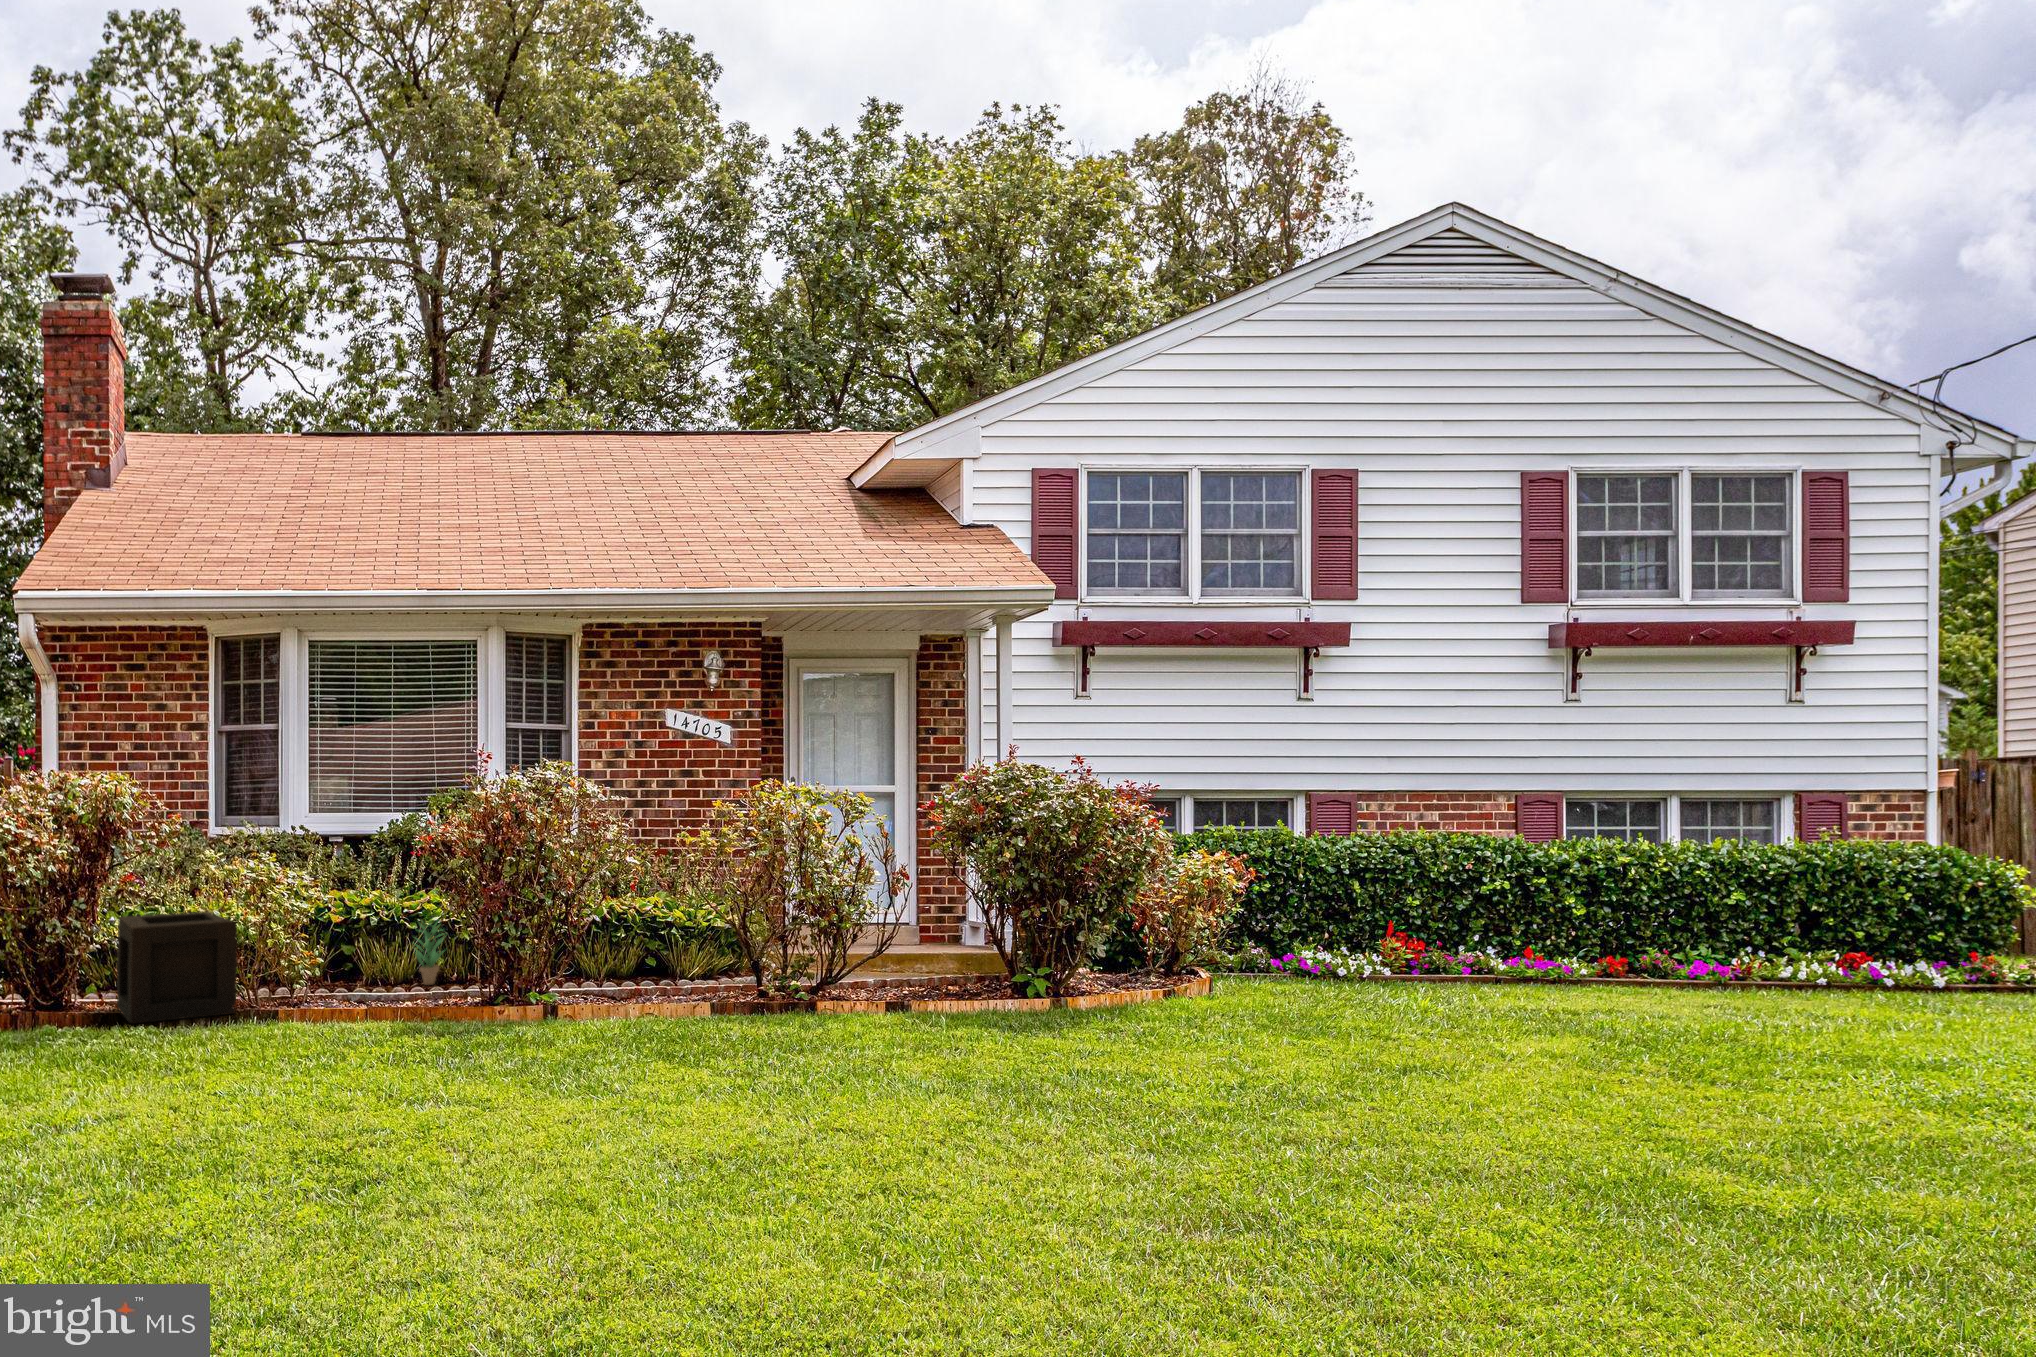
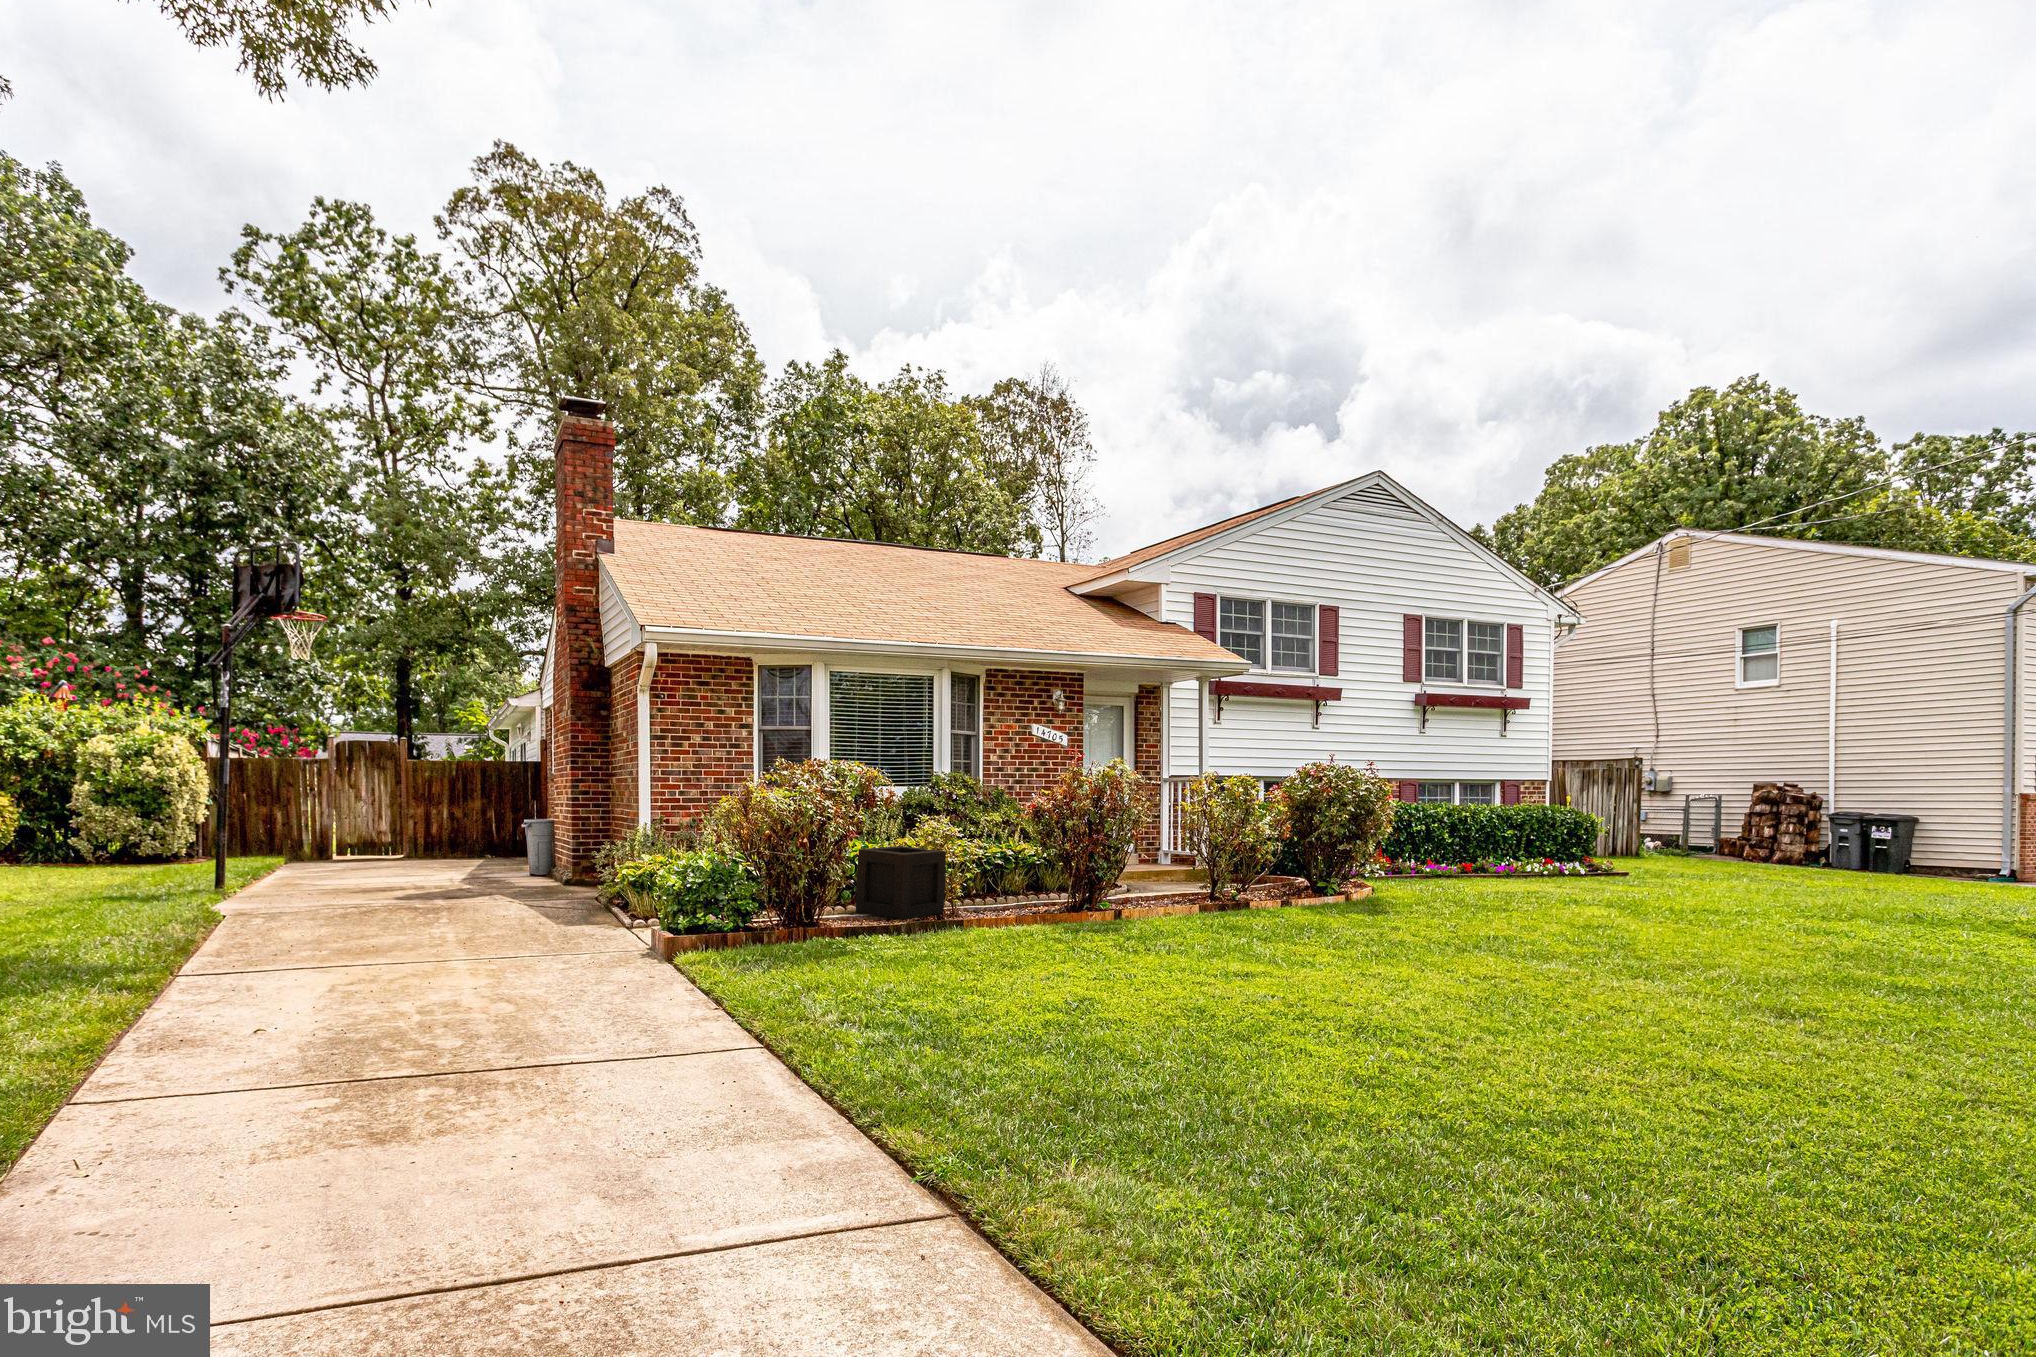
potted plant: present [415,923,444,985] -> none [980,852,1006,896]

